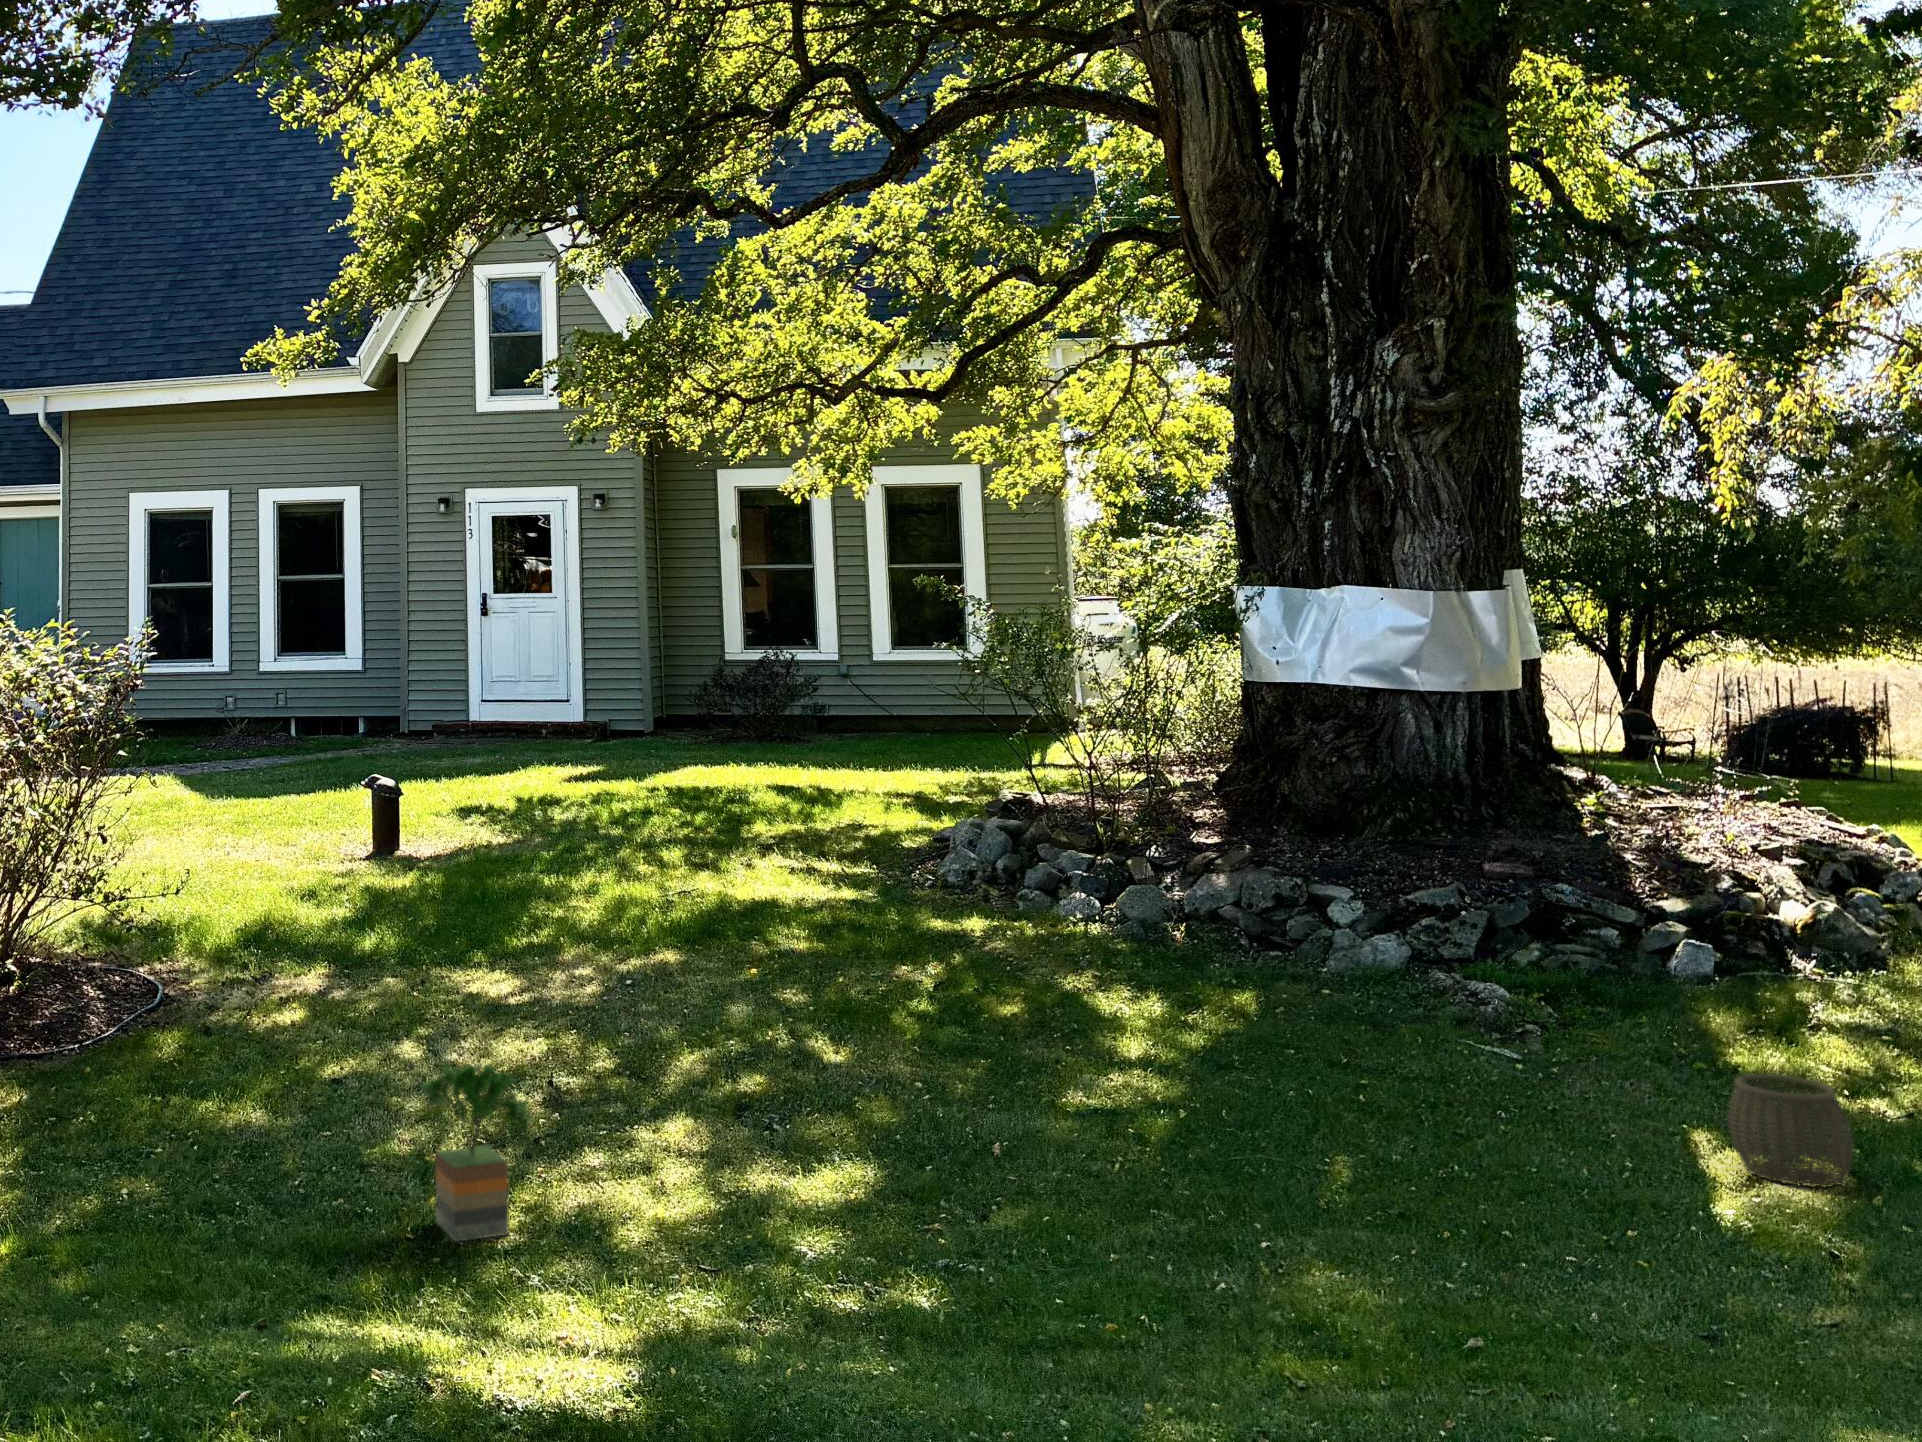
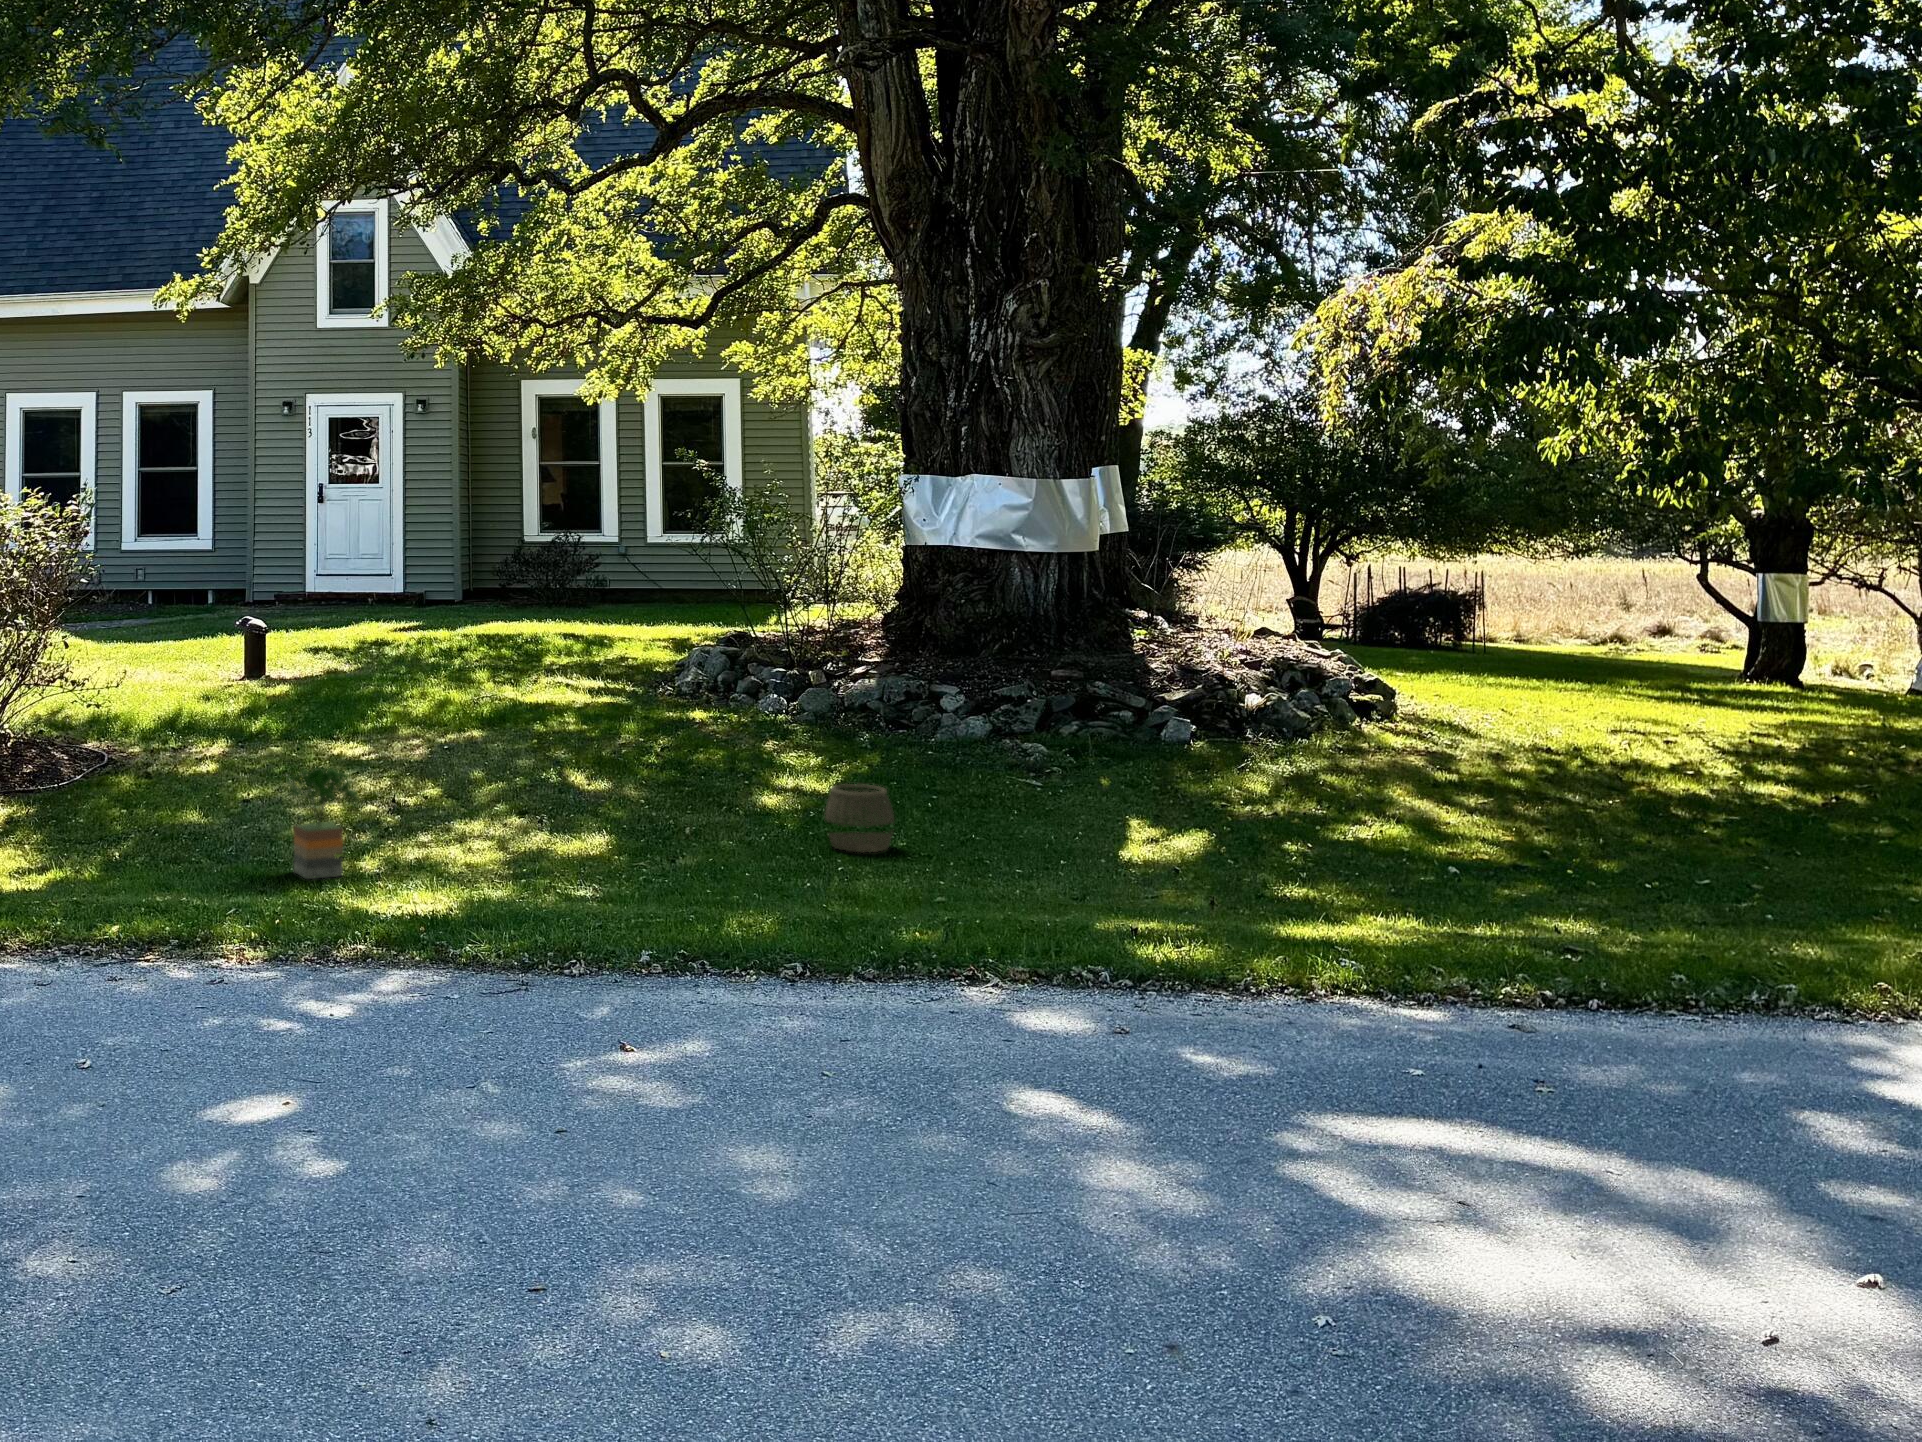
woven basket: present [1728,1074,1854,1187] -> present [825,784,894,852]

